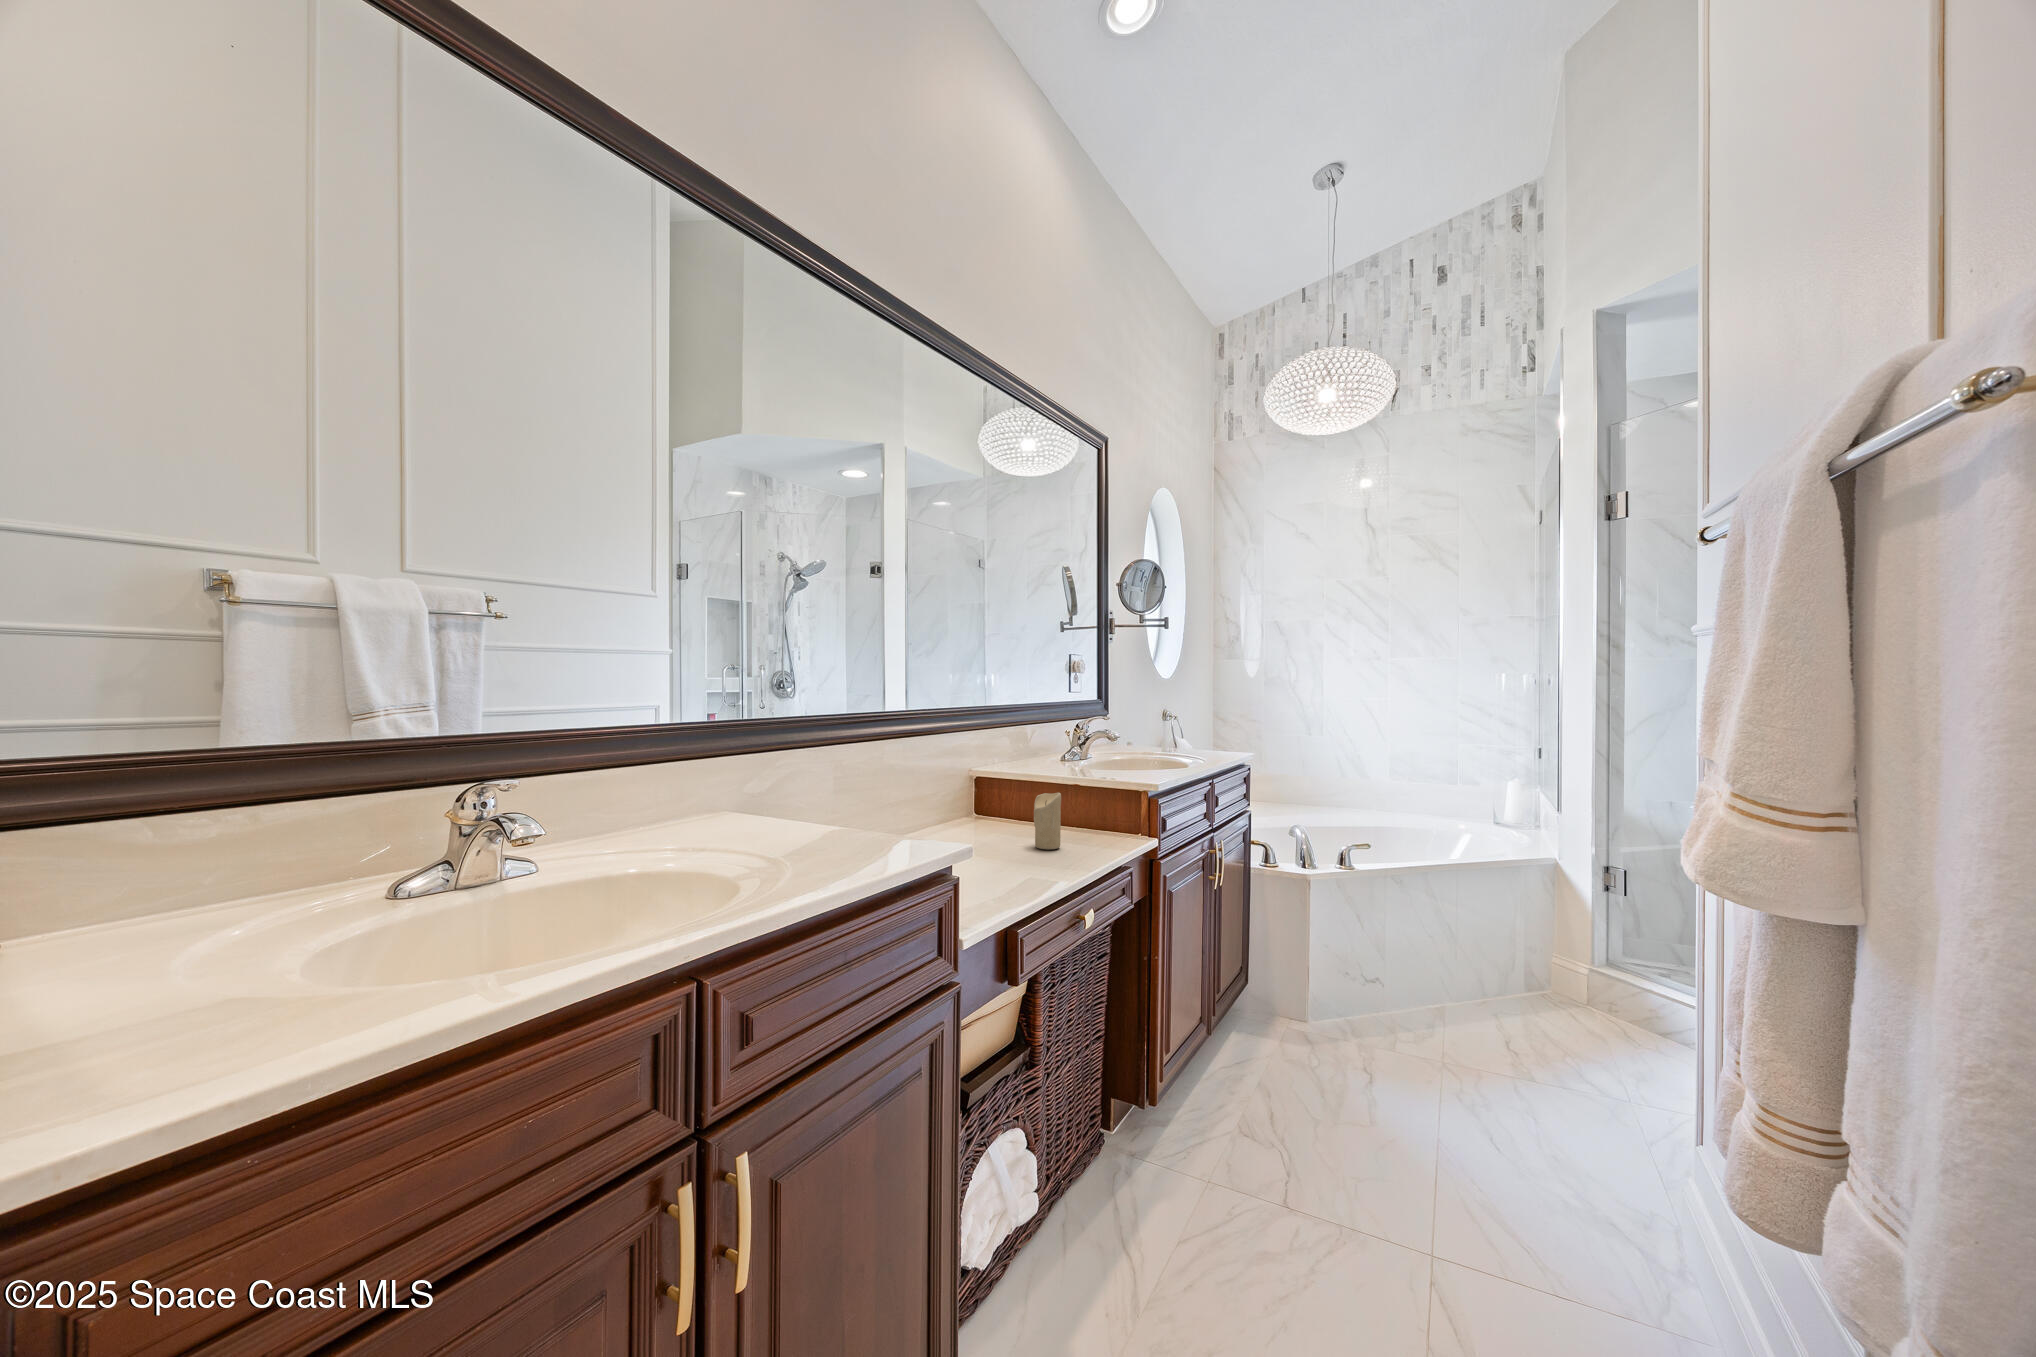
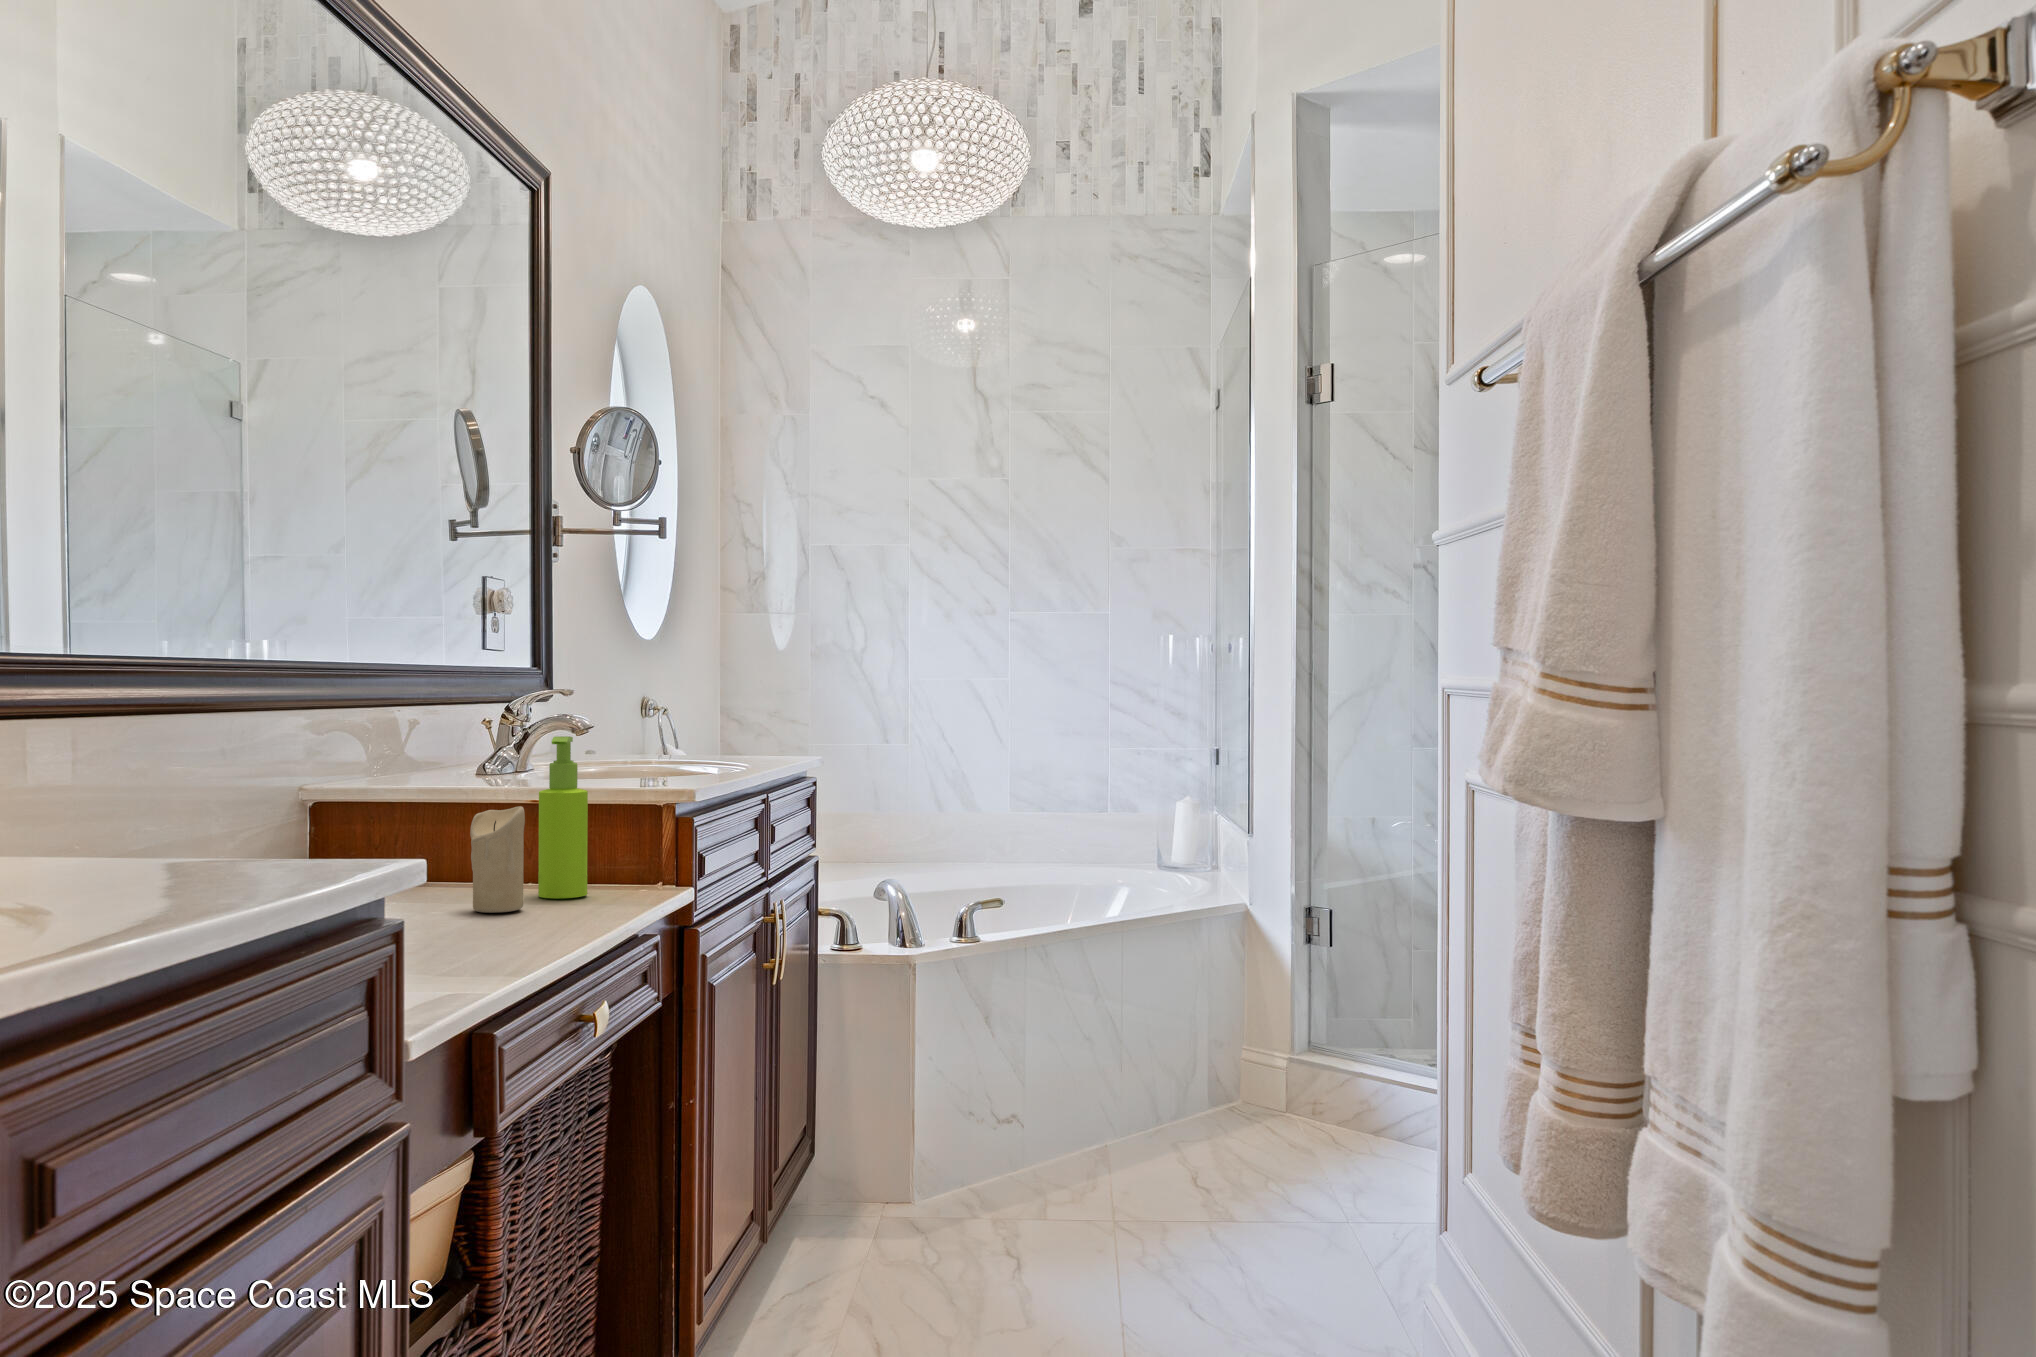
soap dispenser: none [1073,753,1098,841] -> present [538,736,588,898]

